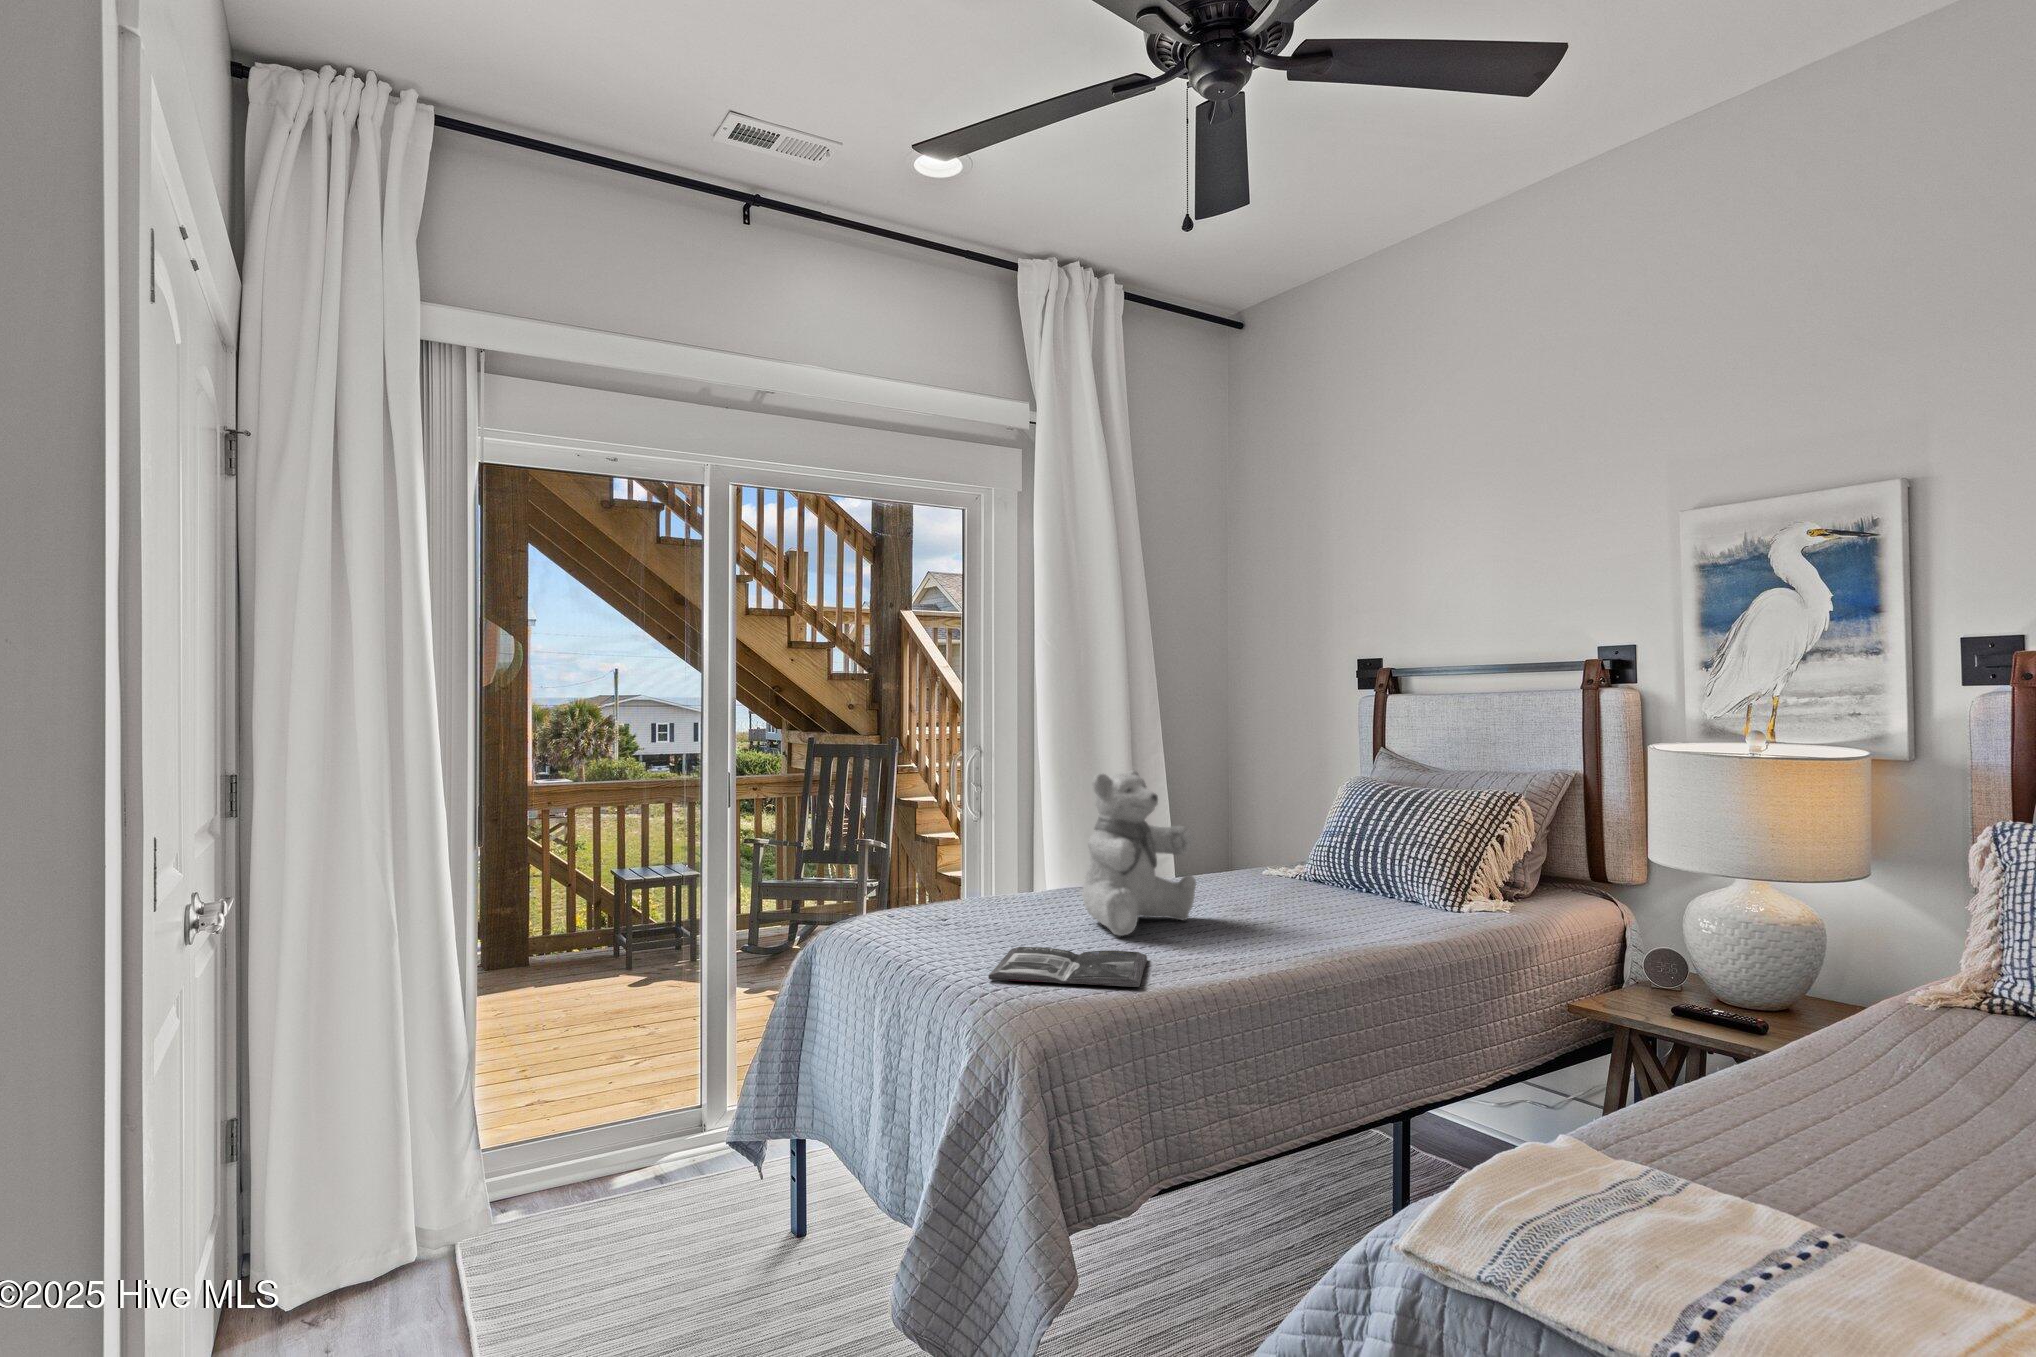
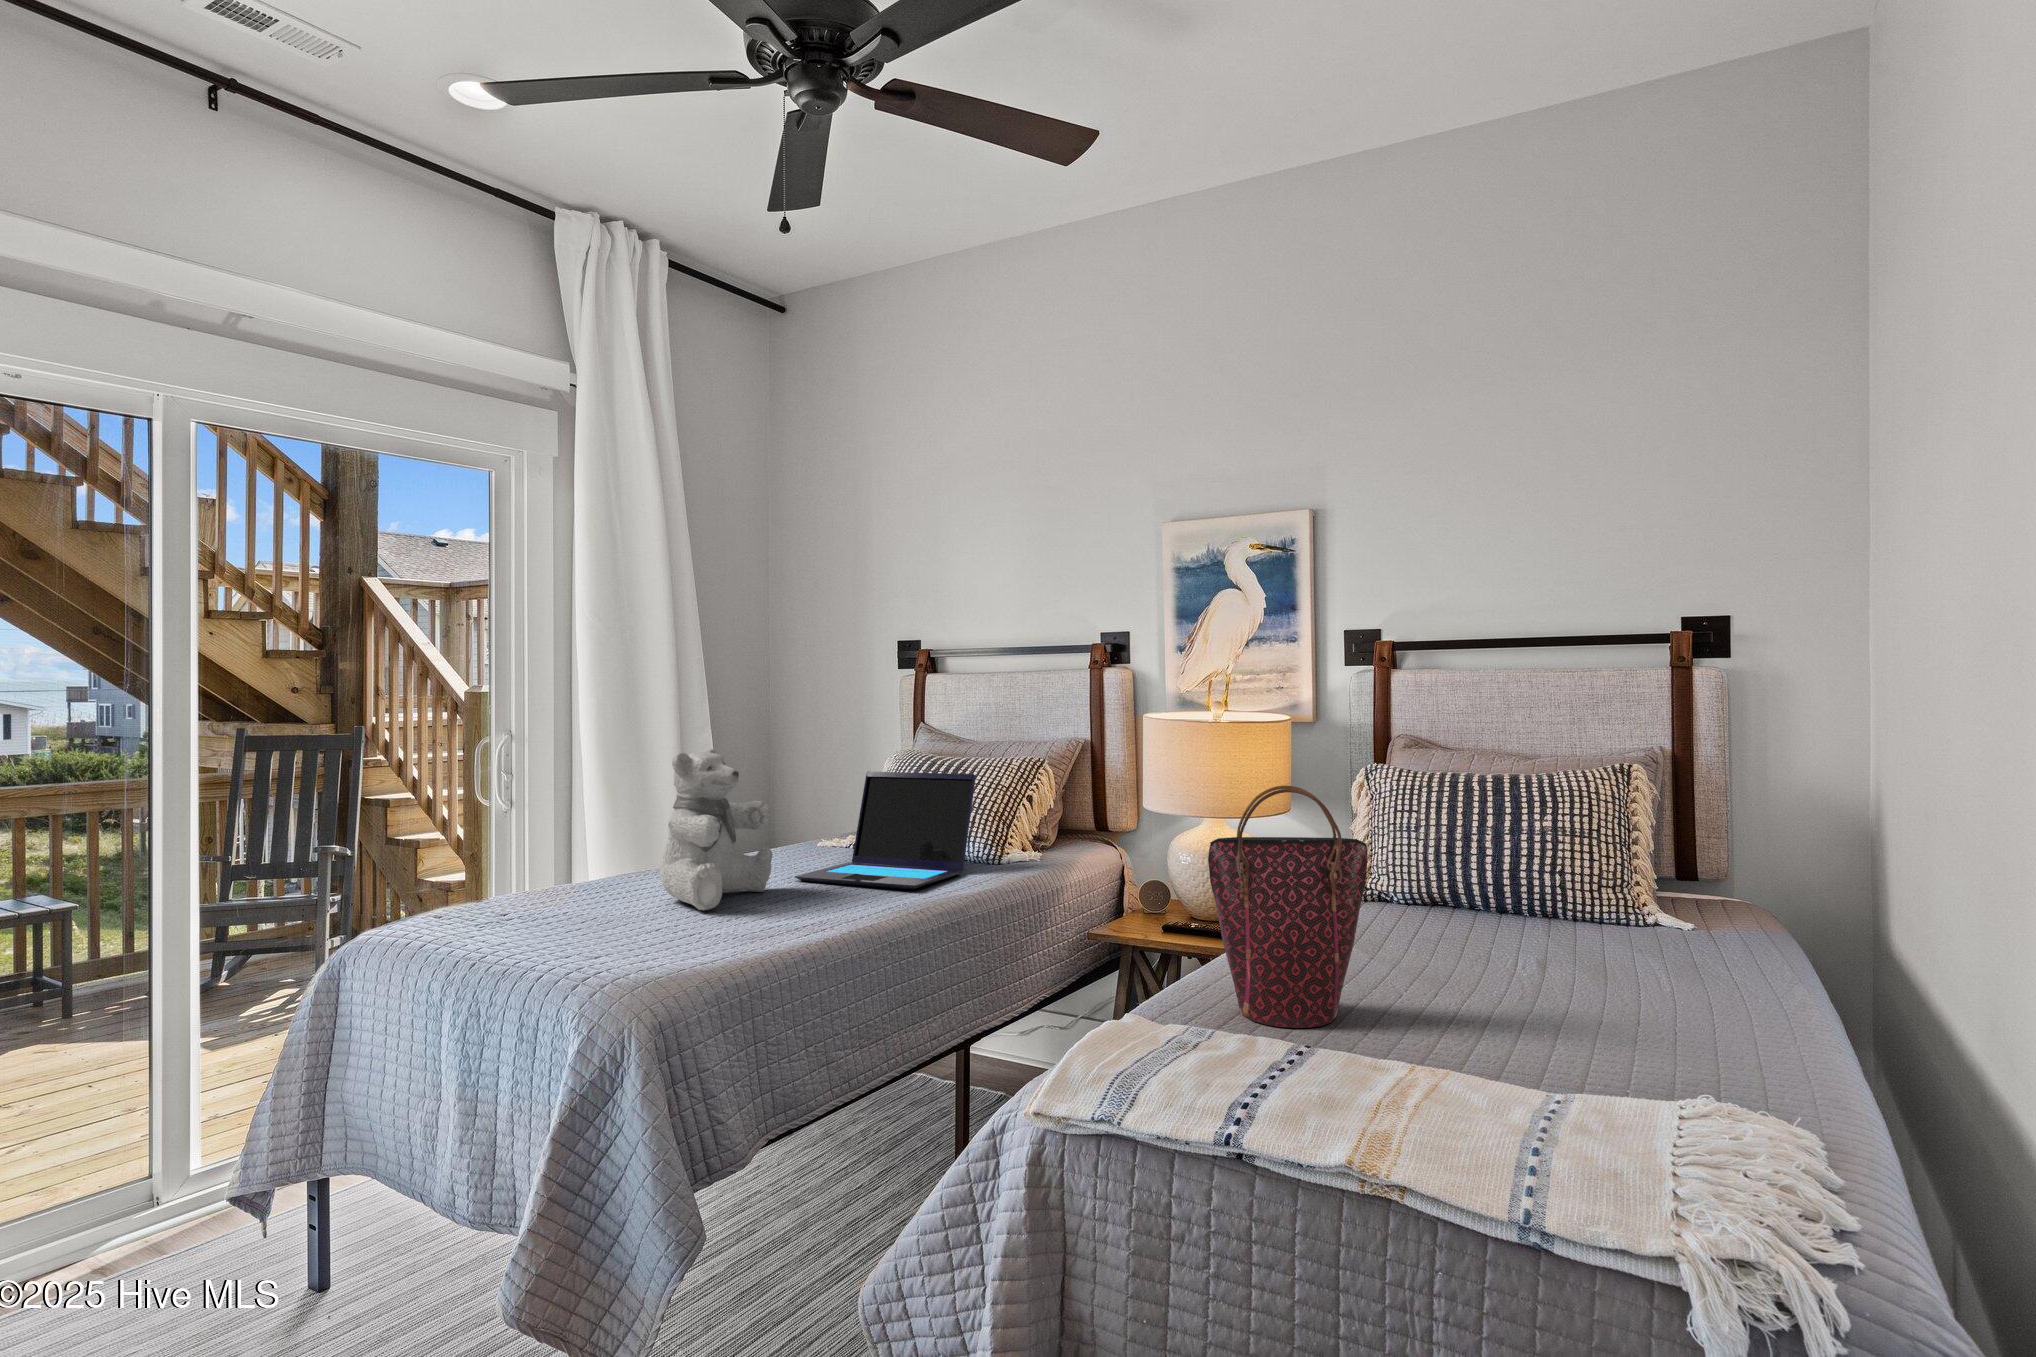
laptop: none [1222,799,1429,933] -> present [795,771,976,889]
handbag: none [1689,858,1953,1202] -> present [1208,786,1368,1028]
magazine: present [988,947,1147,987] -> none [585,922,742,962]

